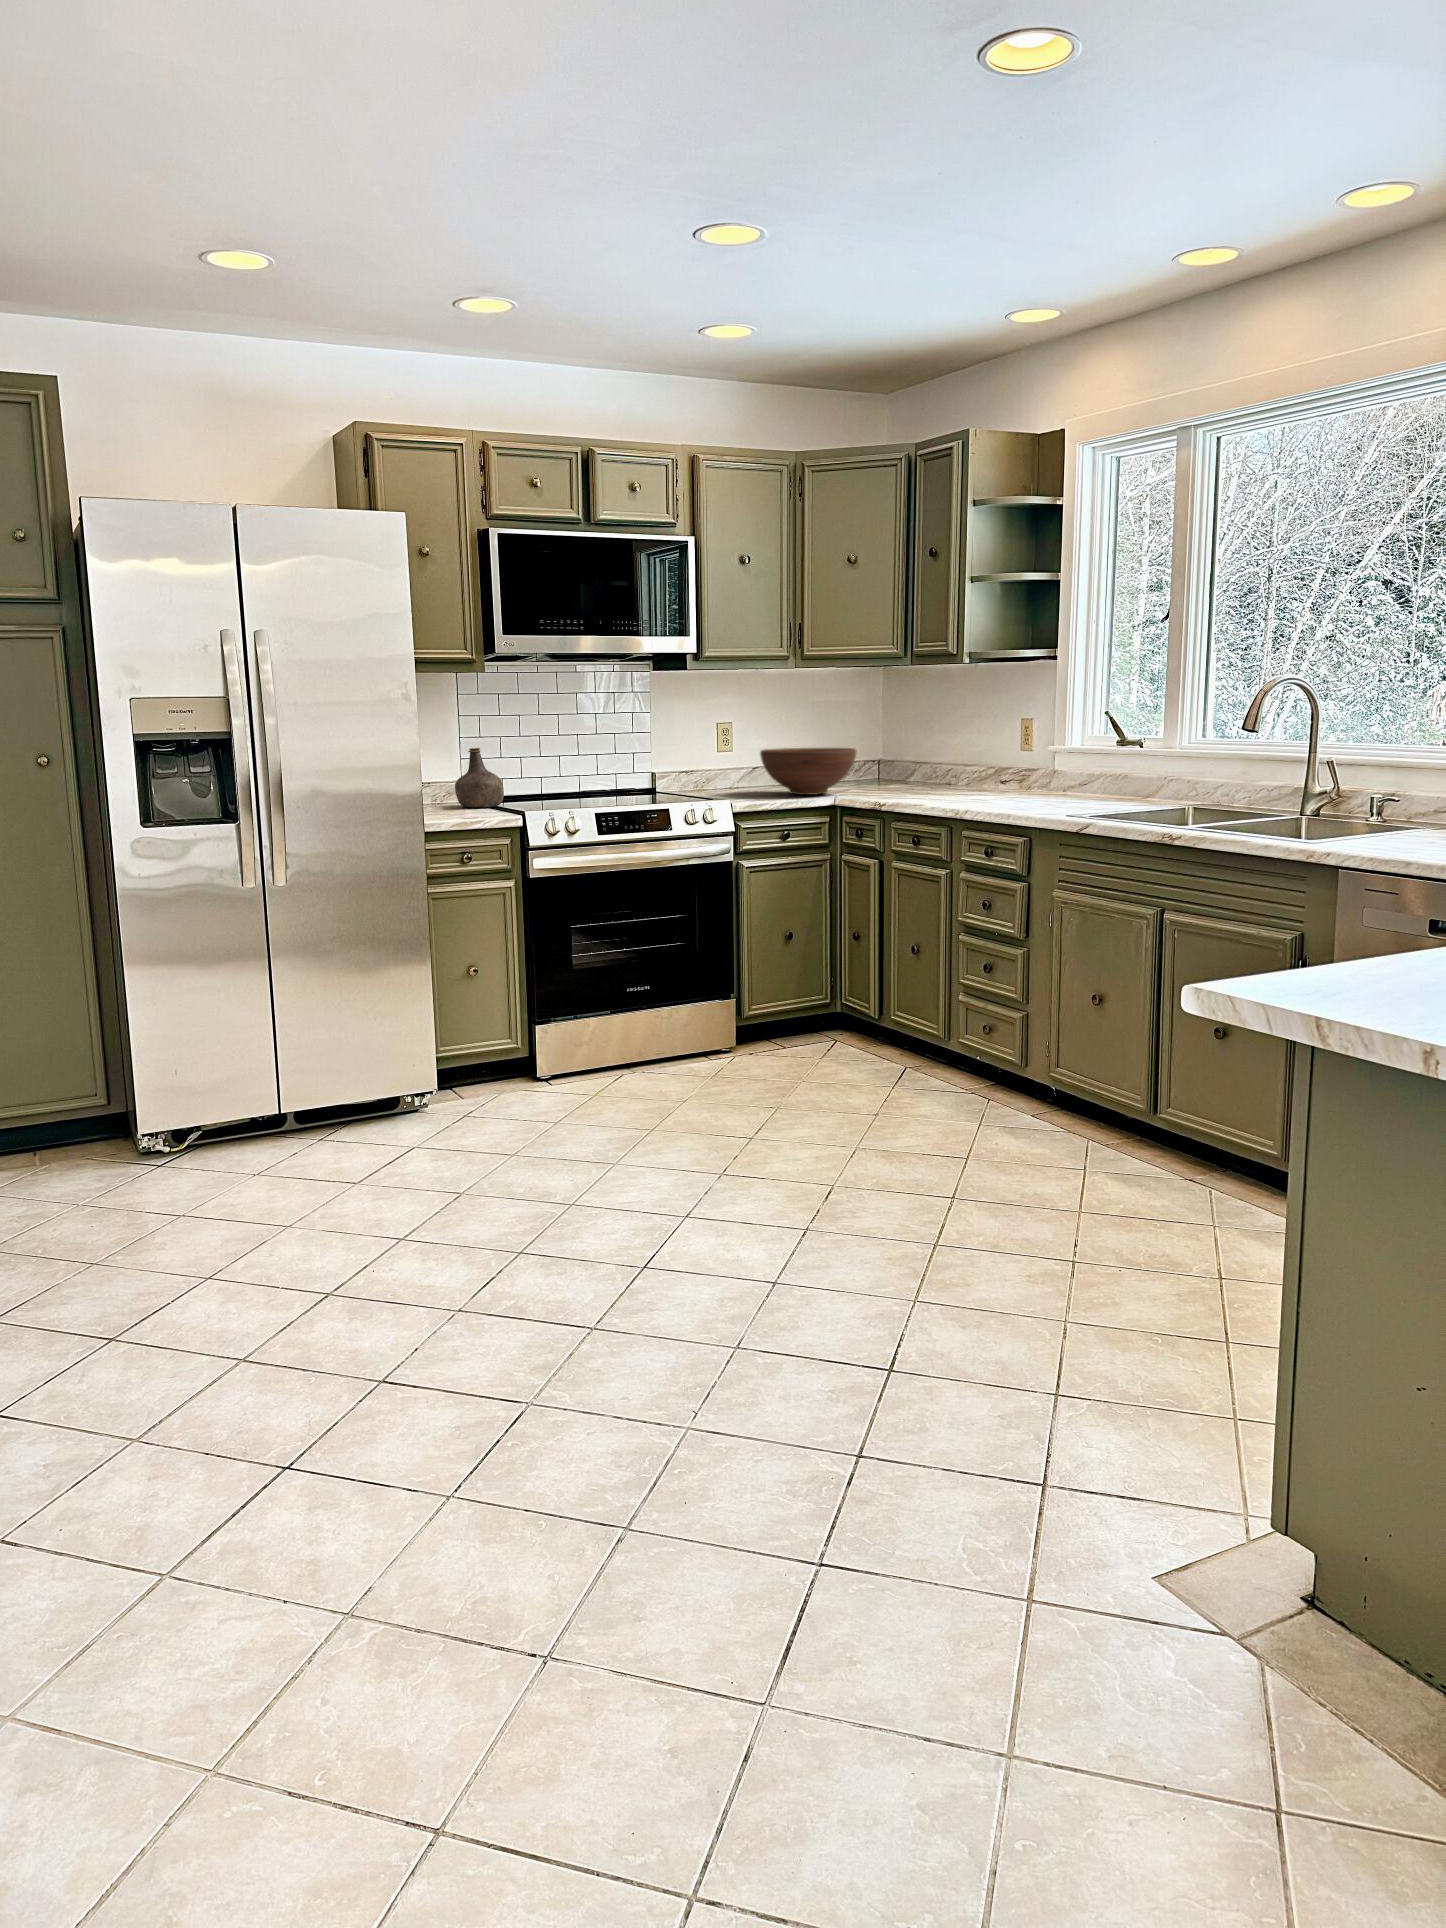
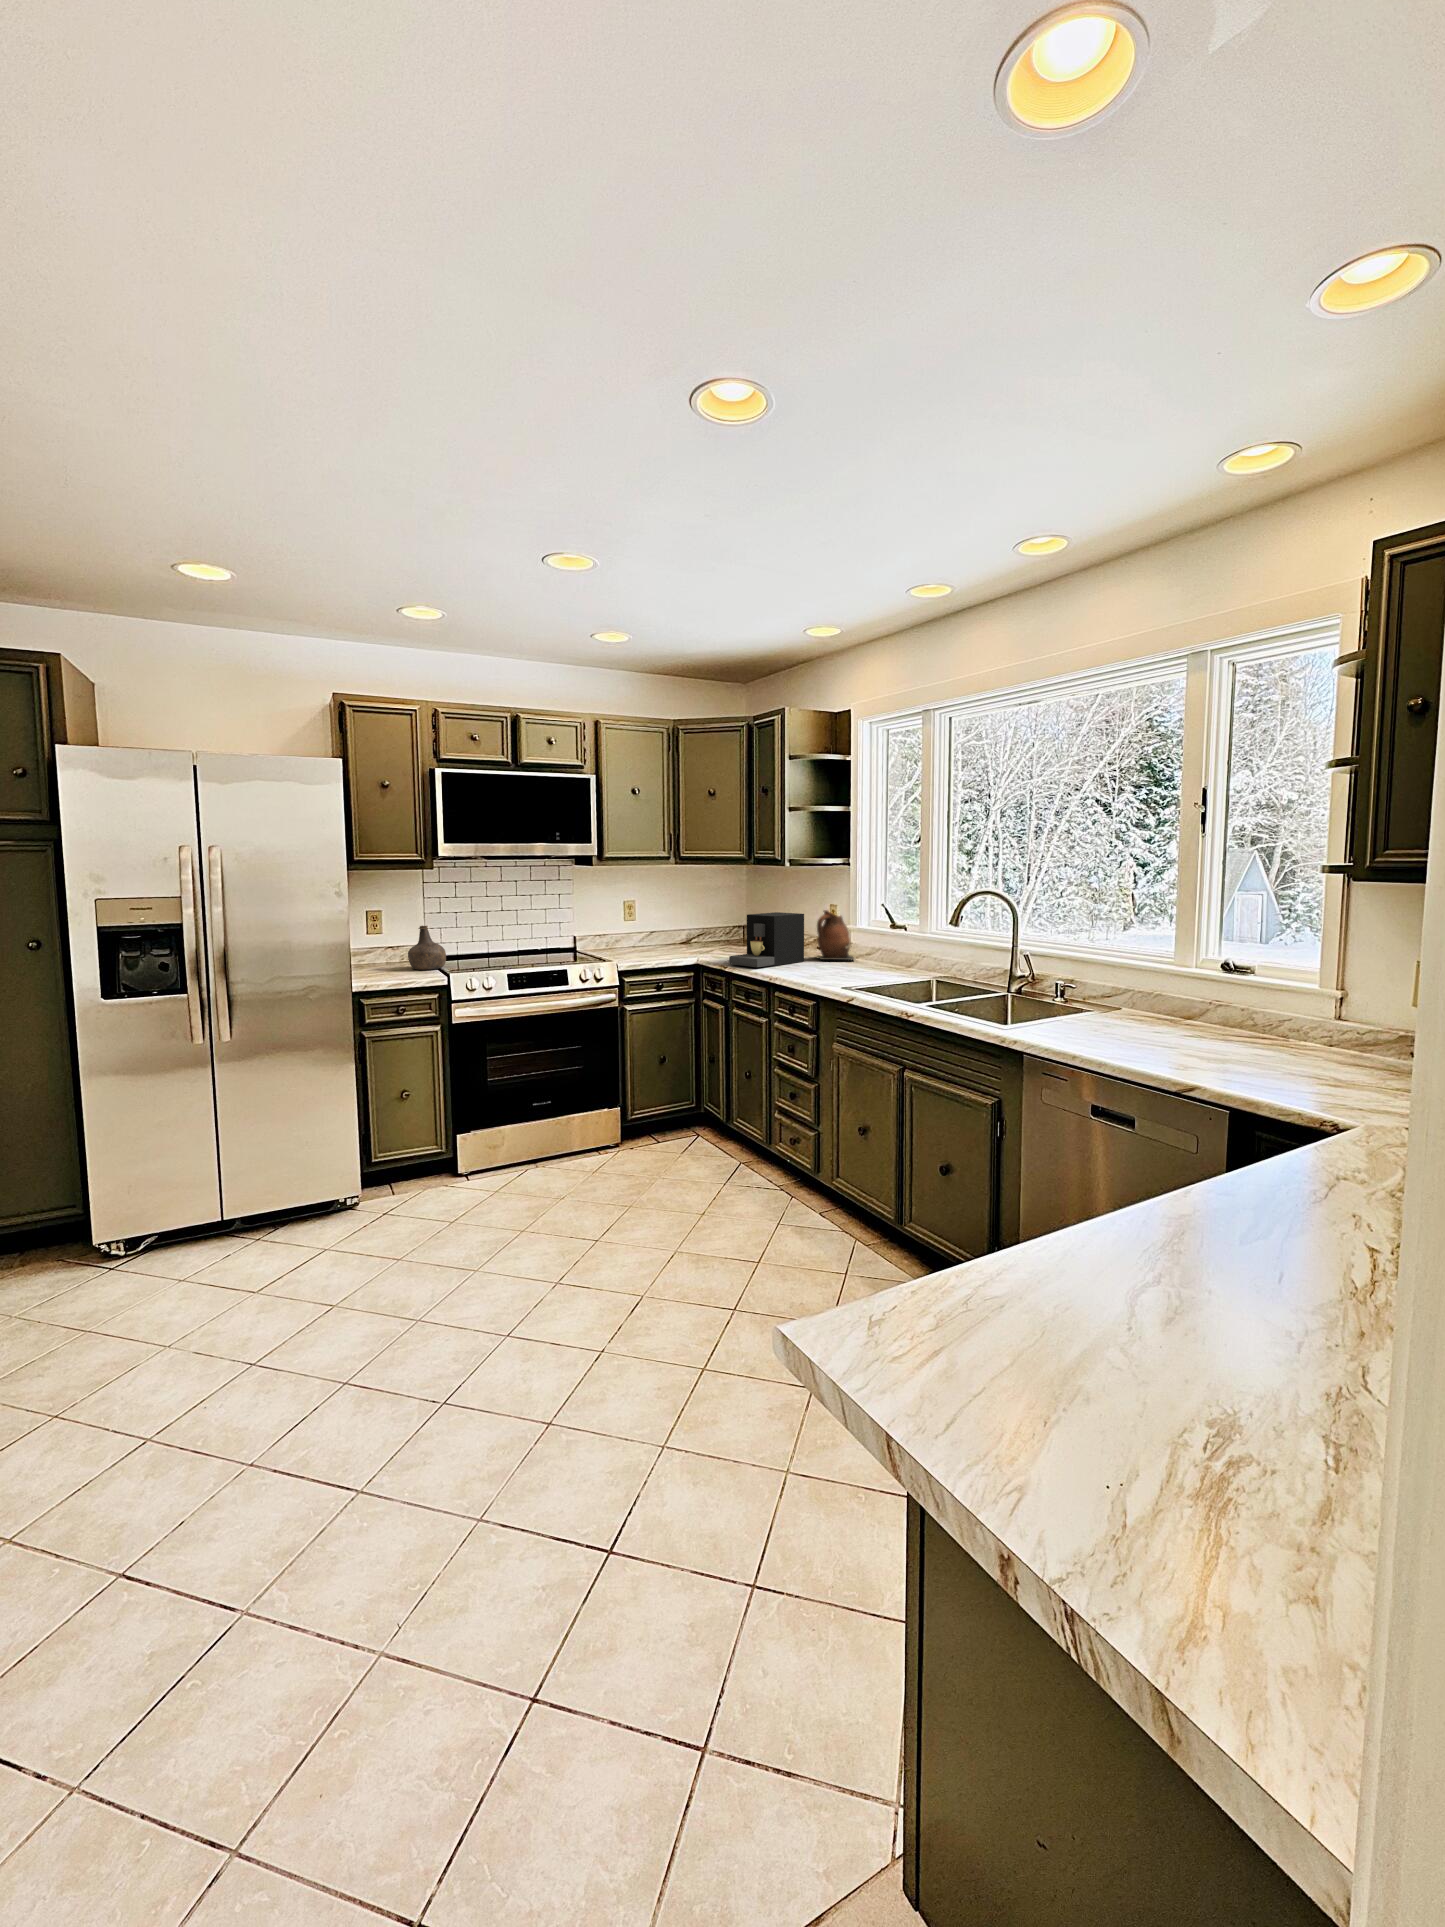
ceramic pitcher: none [1000,723,1062,794] -> present [817,910,854,960]
coffee maker: none [888,728,990,800] -> present [729,912,804,967]
fruit bowl: present [760,748,857,795] -> none [644,923,712,959]

